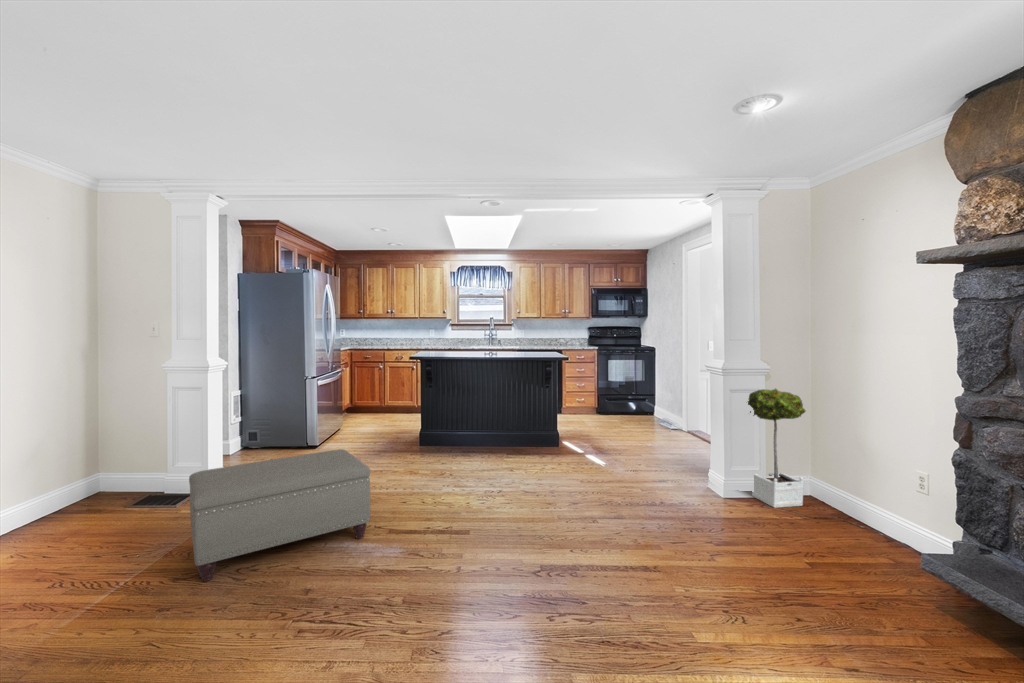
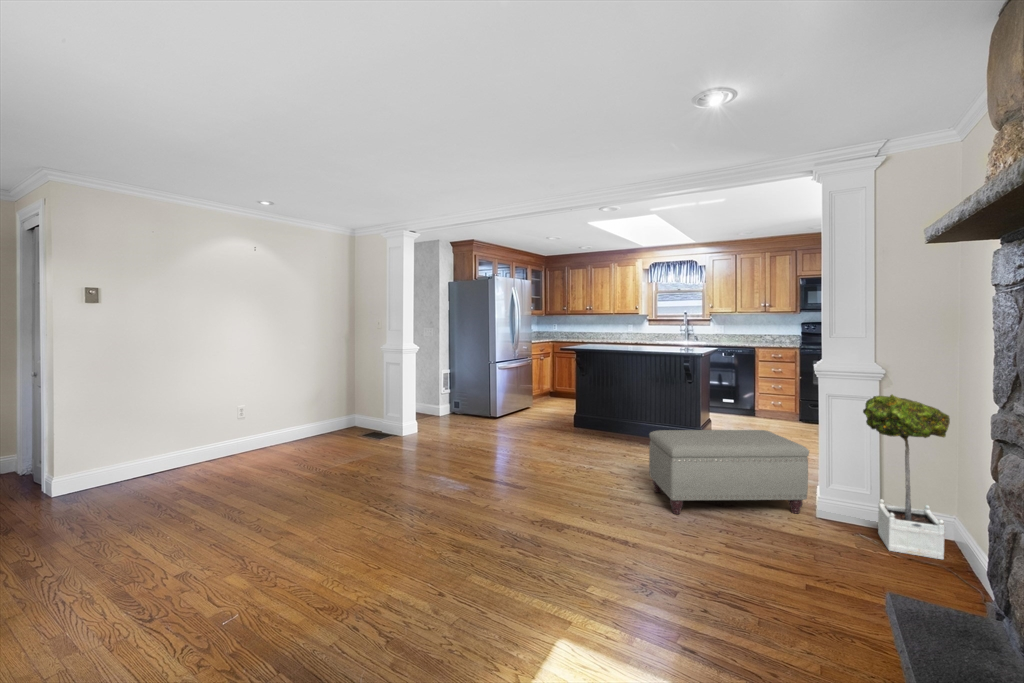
ottoman: present [189,449,370,581] -> present [649,430,809,514]

